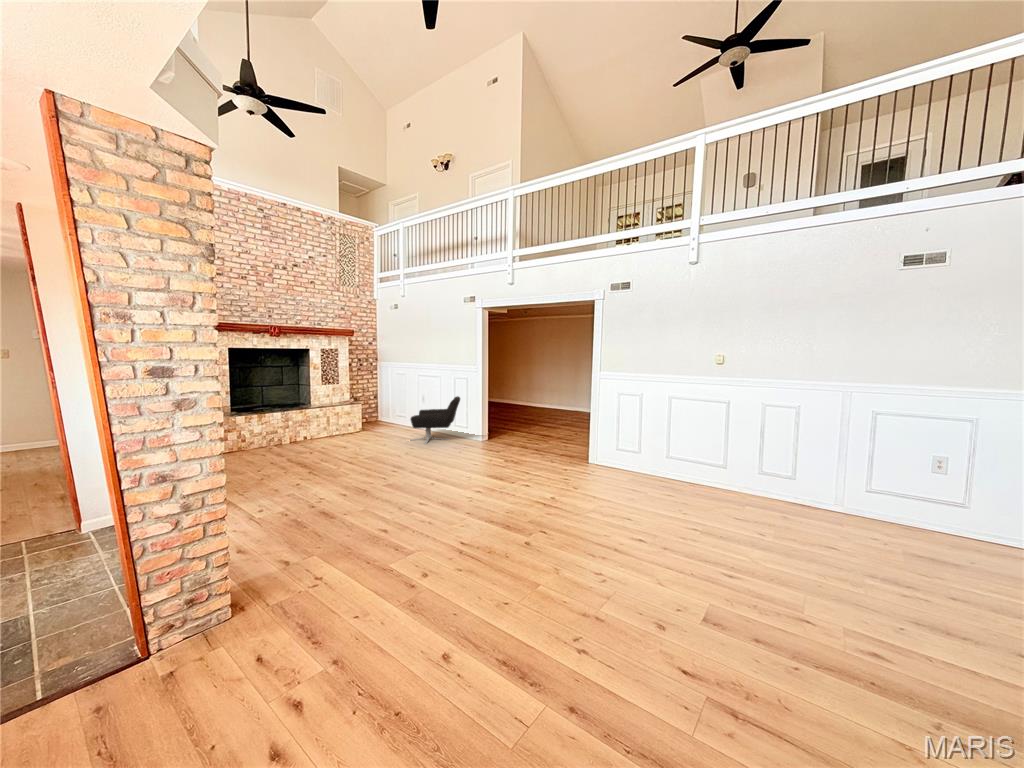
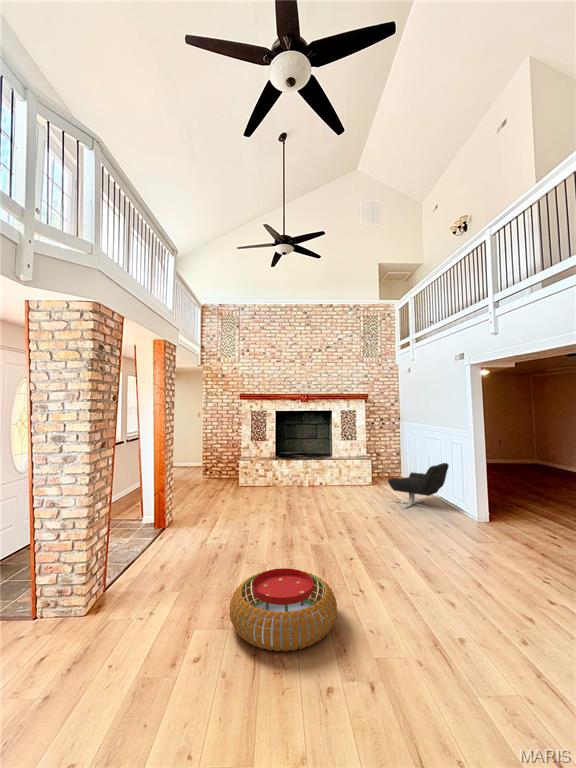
pouf: none [405,491,507,556] -> present [229,568,337,652]

